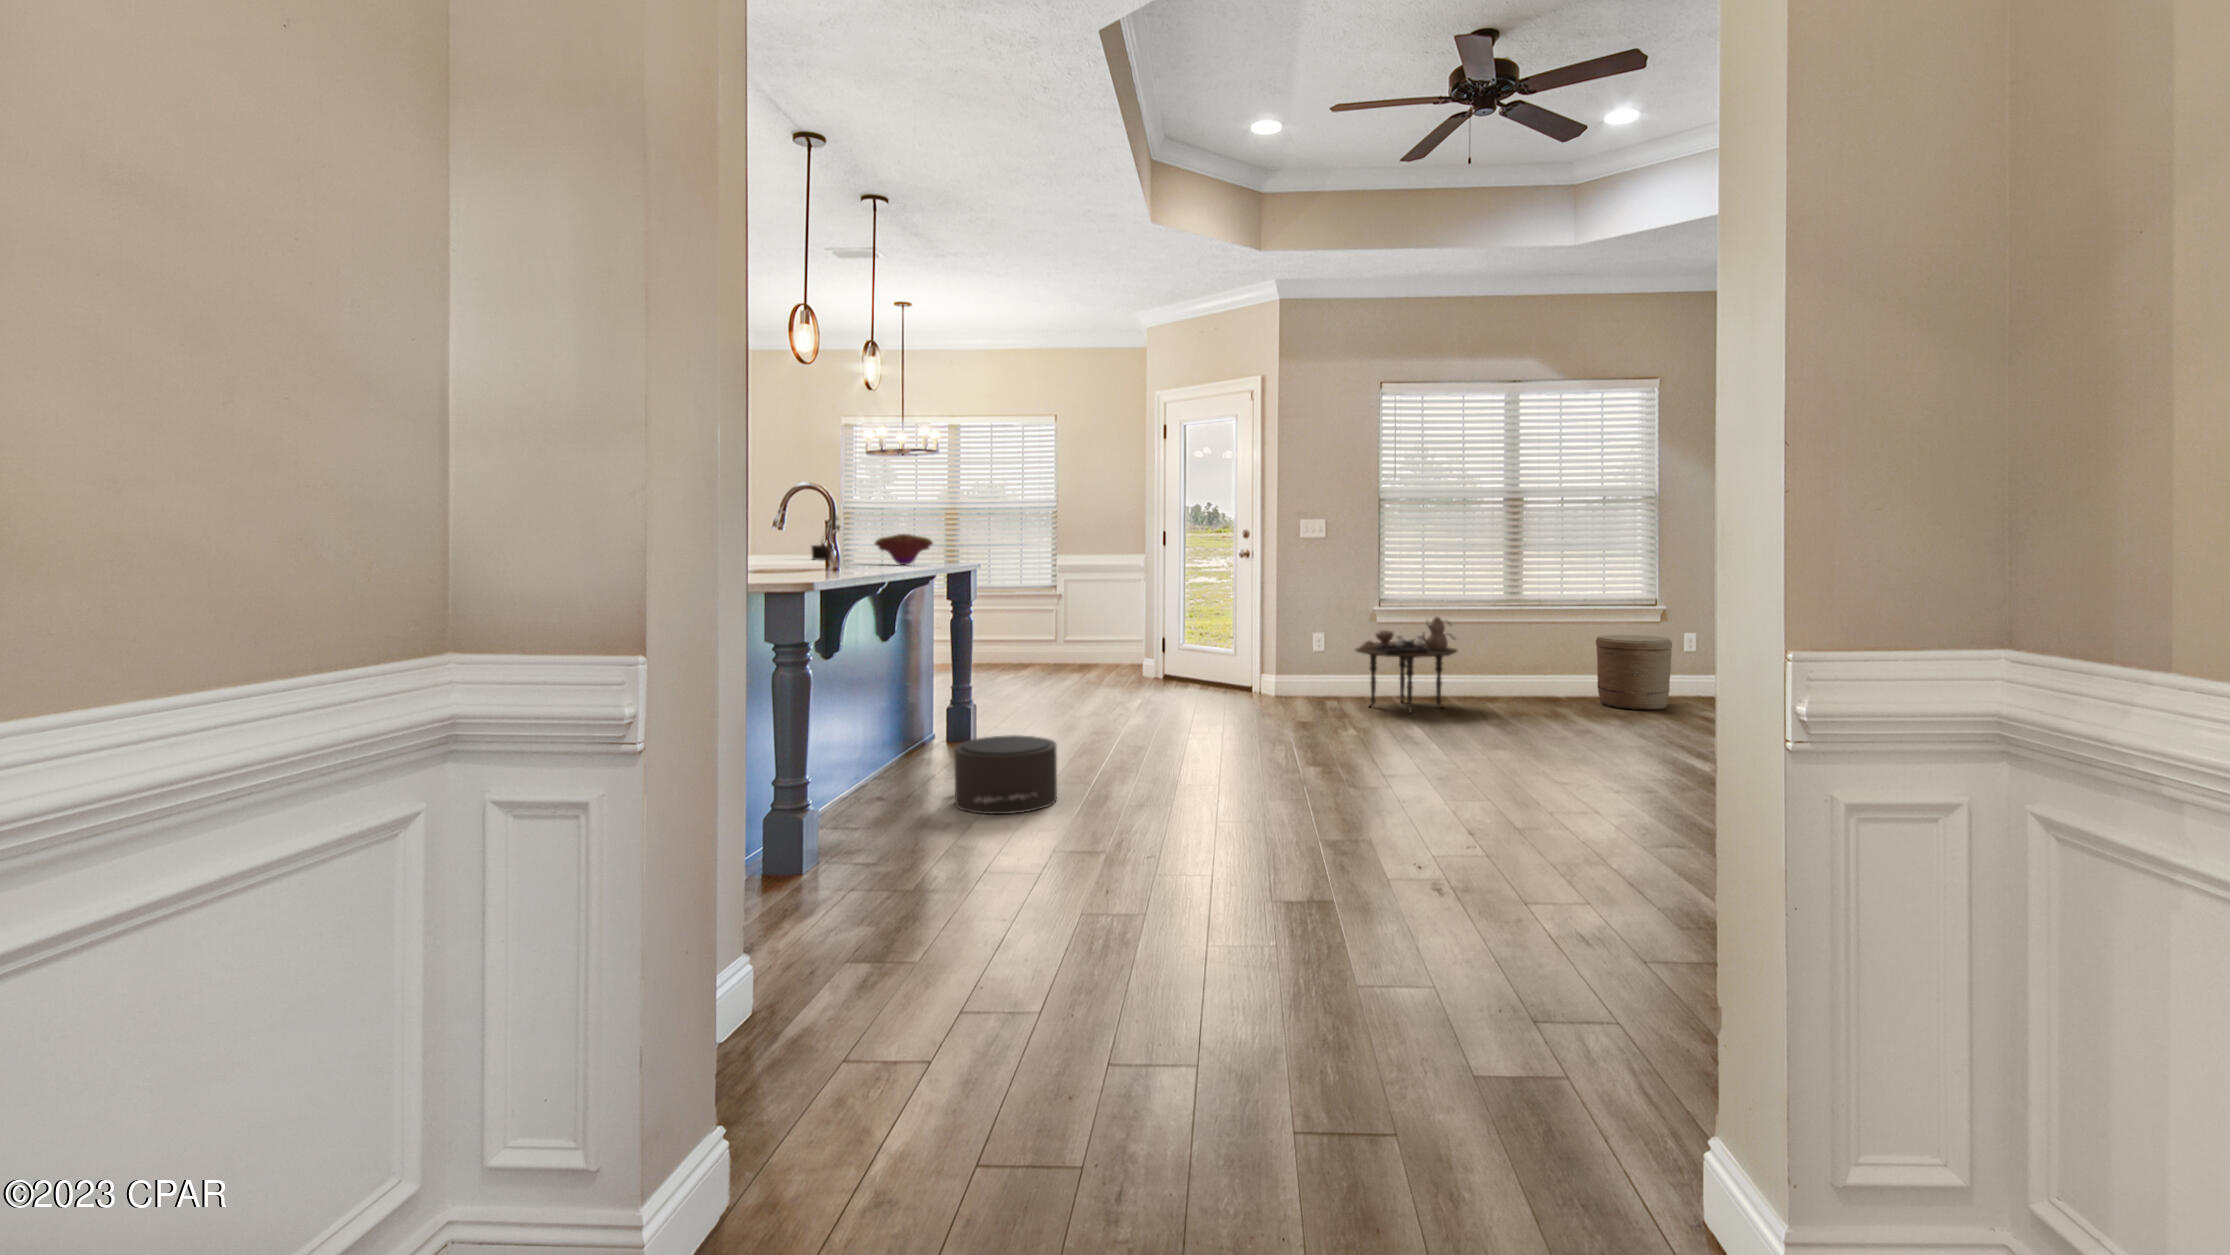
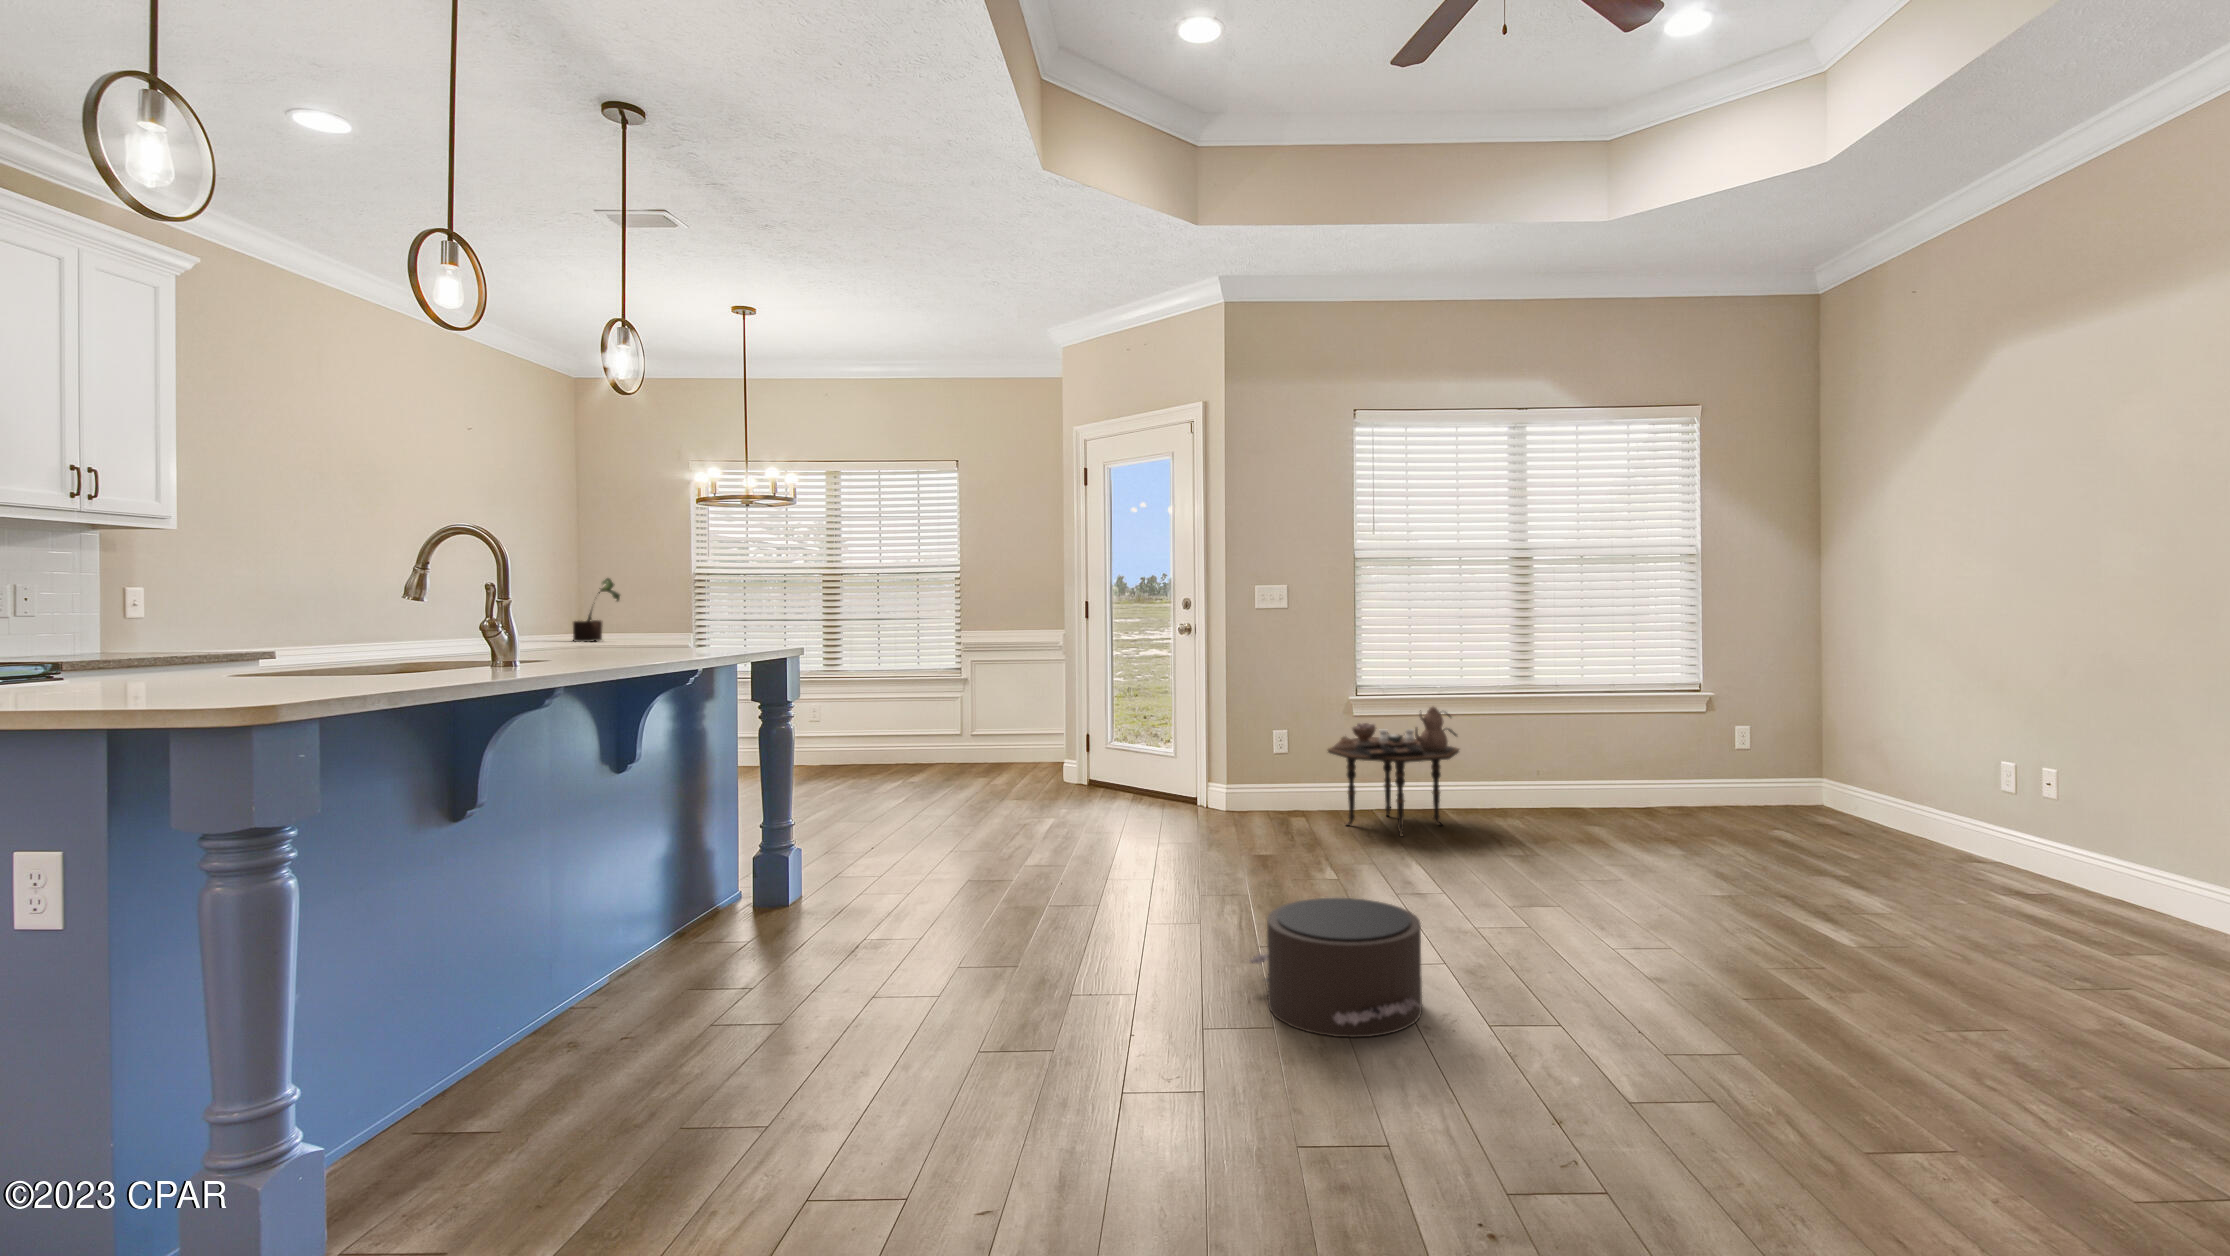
decorative bowl: present [875,534,933,565] -> none [626,605,720,650]
woven basket: present [1596,635,1672,710] -> none [1631,725,1731,825]
pouf: present [954,735,1057,814] -> present [1249,898,1423,1037]

